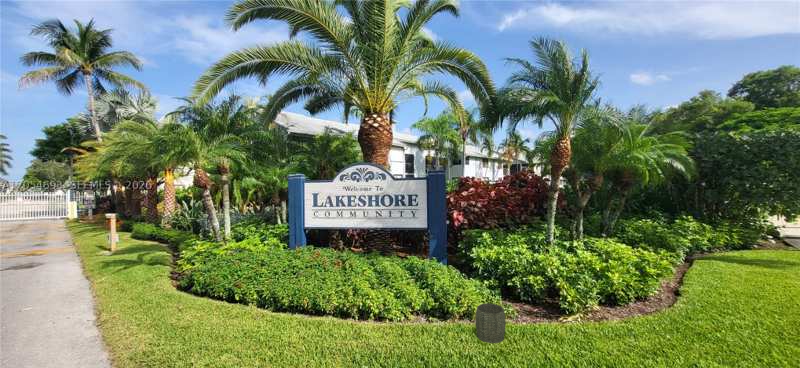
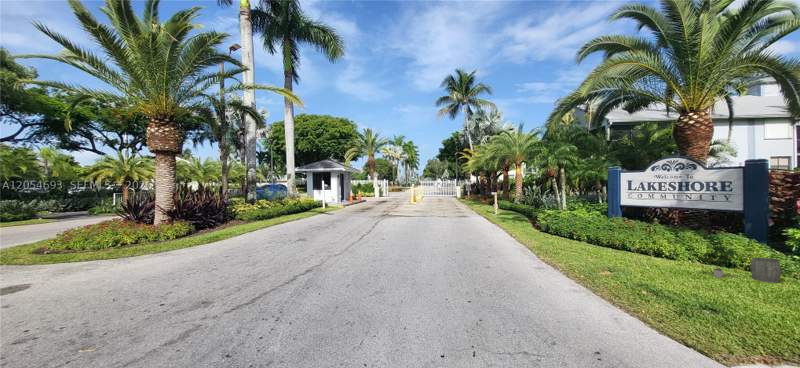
potted plant: none [424,301,470,352] -> present [700,246,738,278]

